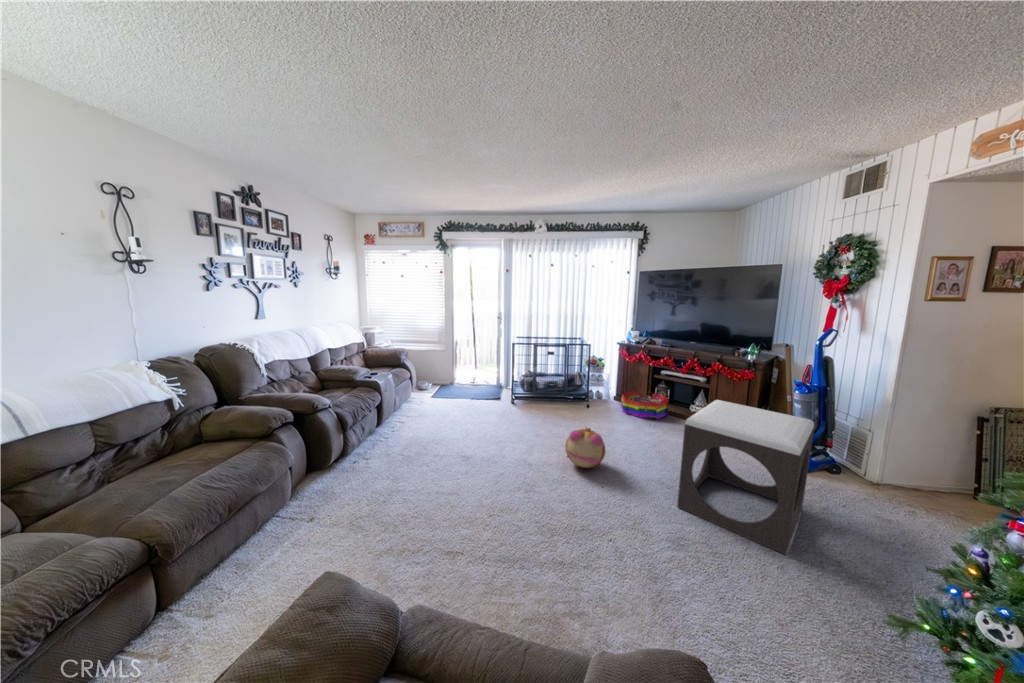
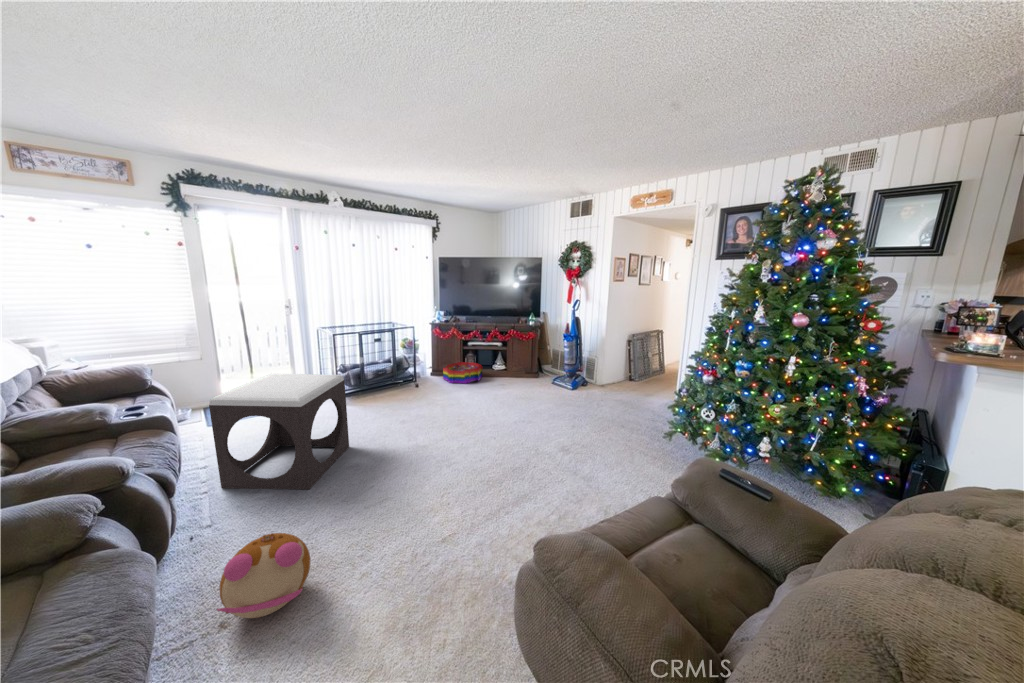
footstool: present [677,400,814,555] -> present [209,374,349,490]
plush toy: present [565,428,606,468] -> present [217,533,311,618]

